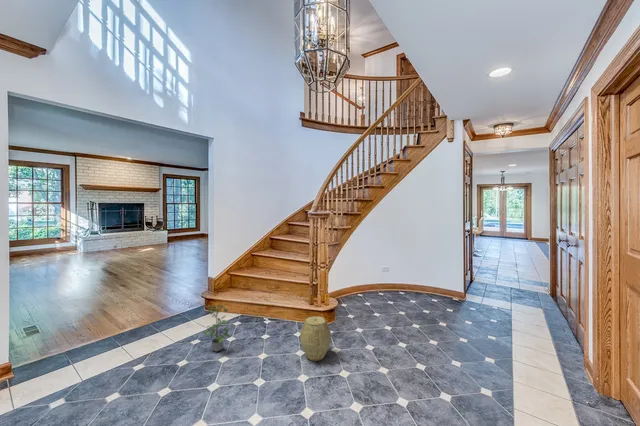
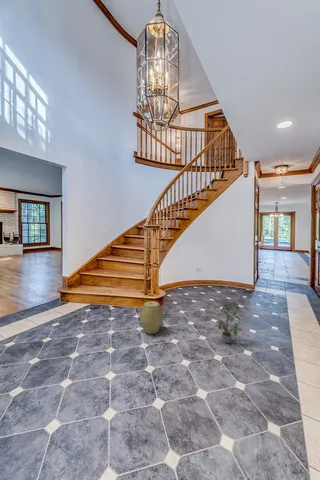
potted plant: present [204,305,230,351] -> present [218,304,242,343]

